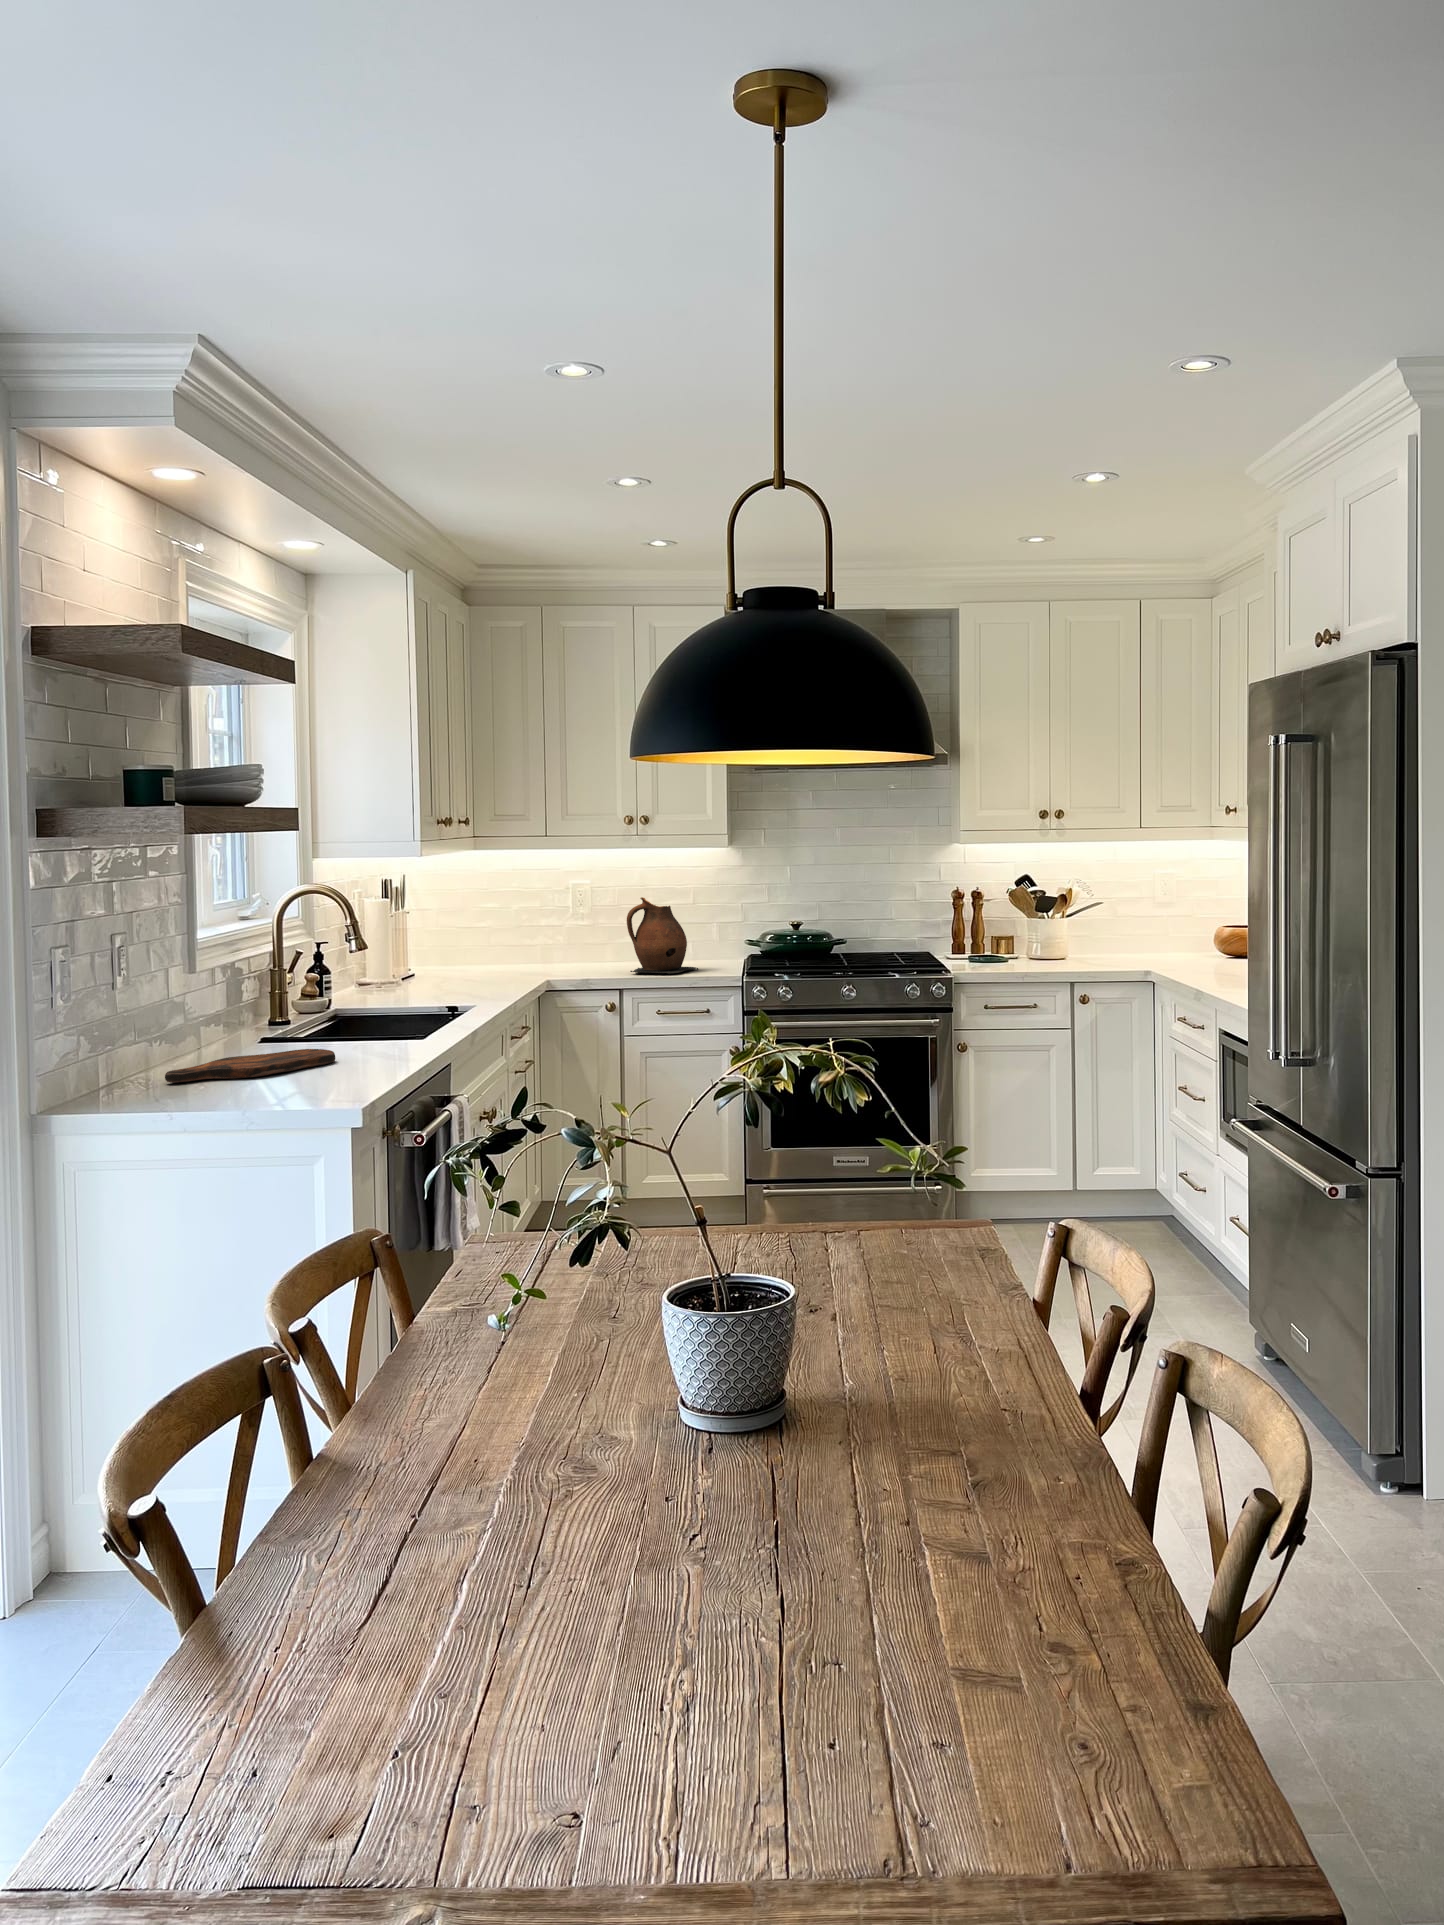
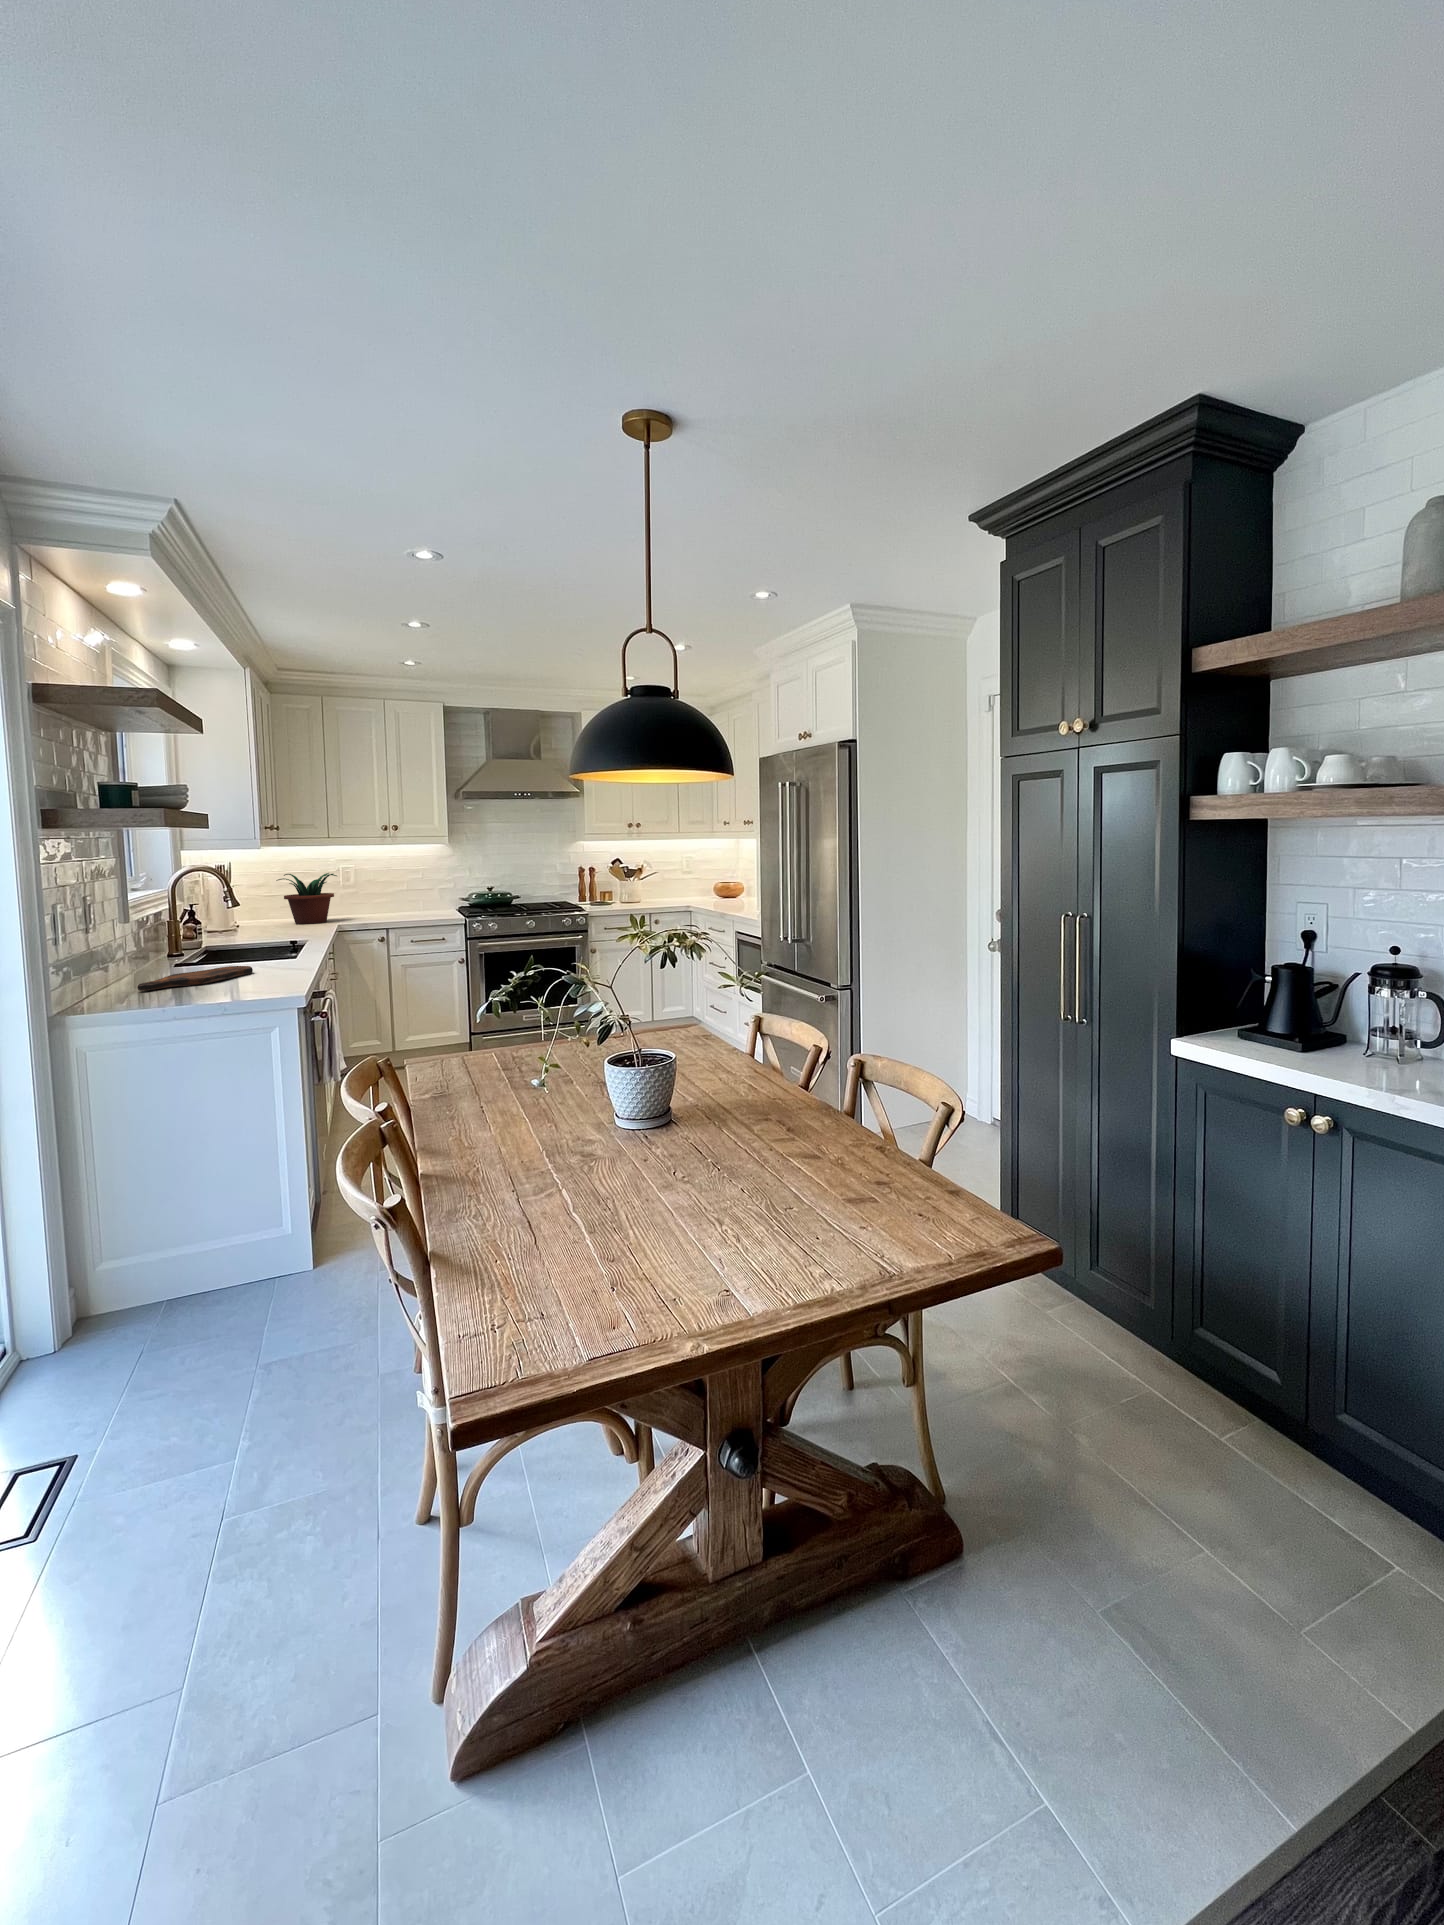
potted plant: none [480,892,565,972] -> present [276,873,337,924]
ceramic pitcher: present [627,897,698,974] -> none [387,874,434,920]

